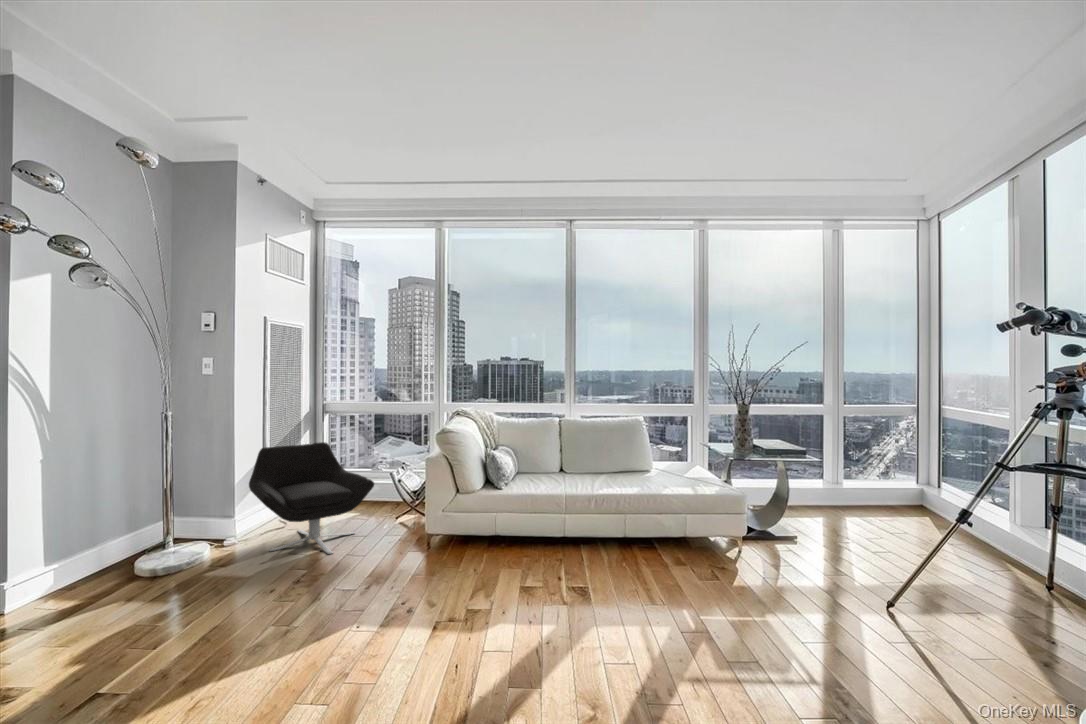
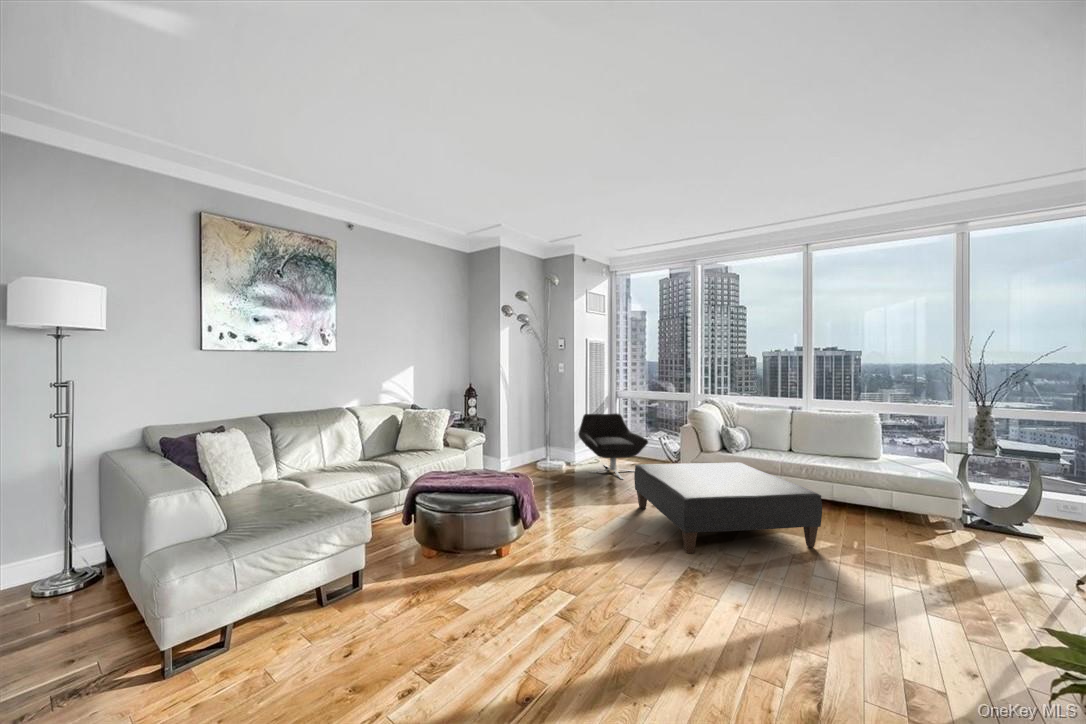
ottoman: none [354,502,635,696] -> present [634,463,822,553]

